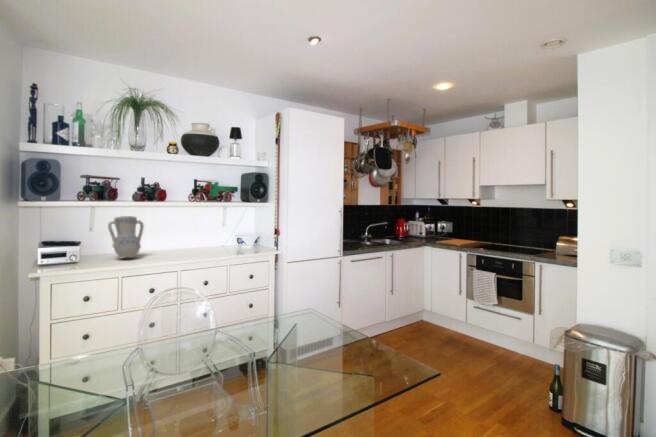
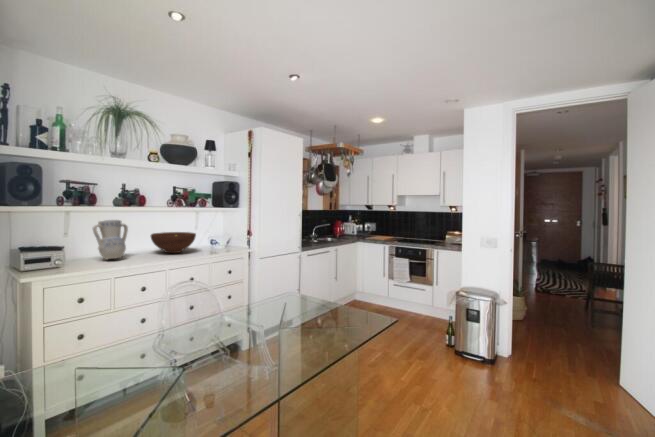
fruit bowl: none [168,231,216,254] -> present [151,232,196,253]

